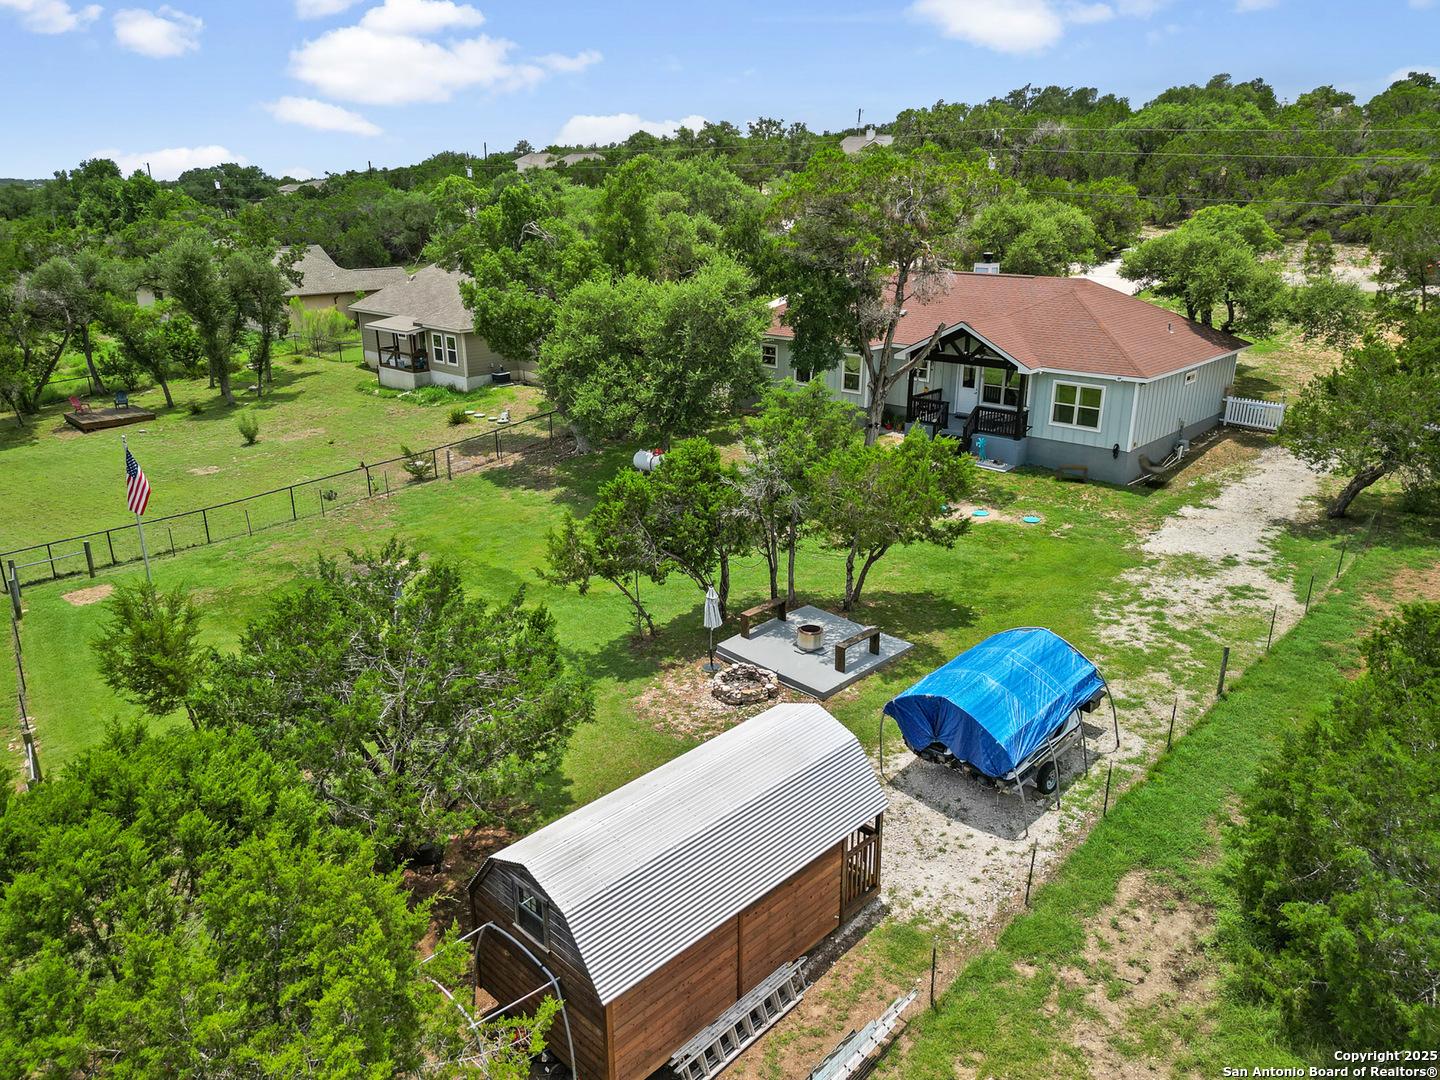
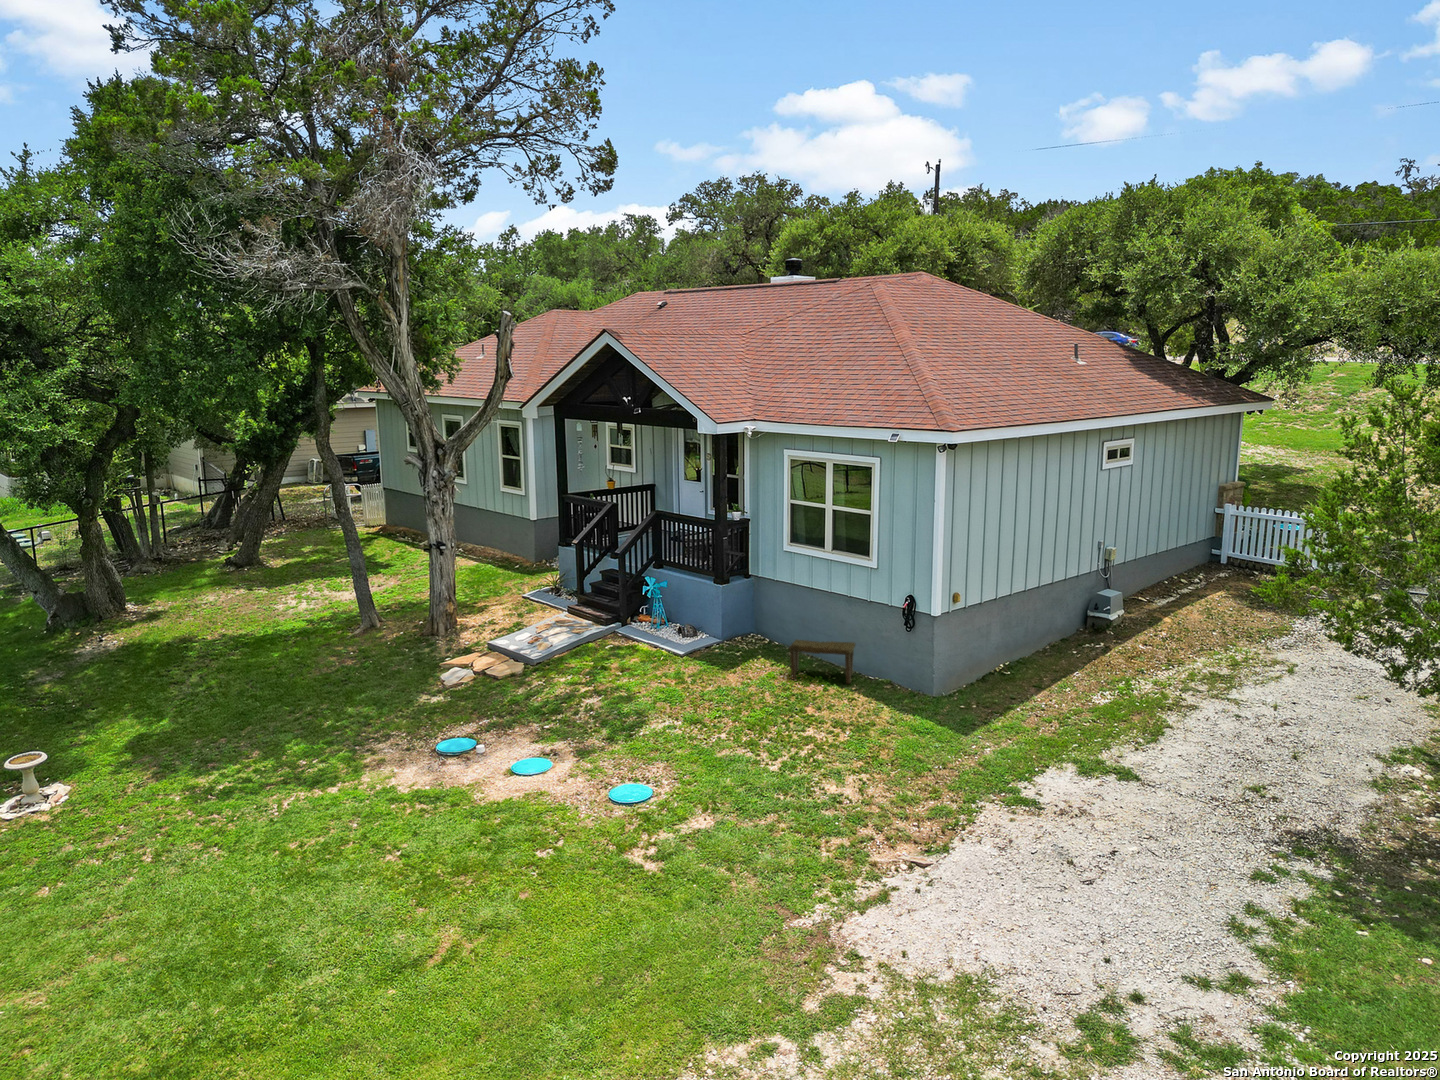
lounge chair: present [1135,454,1167,484] -> none [958,619,1037,705]

